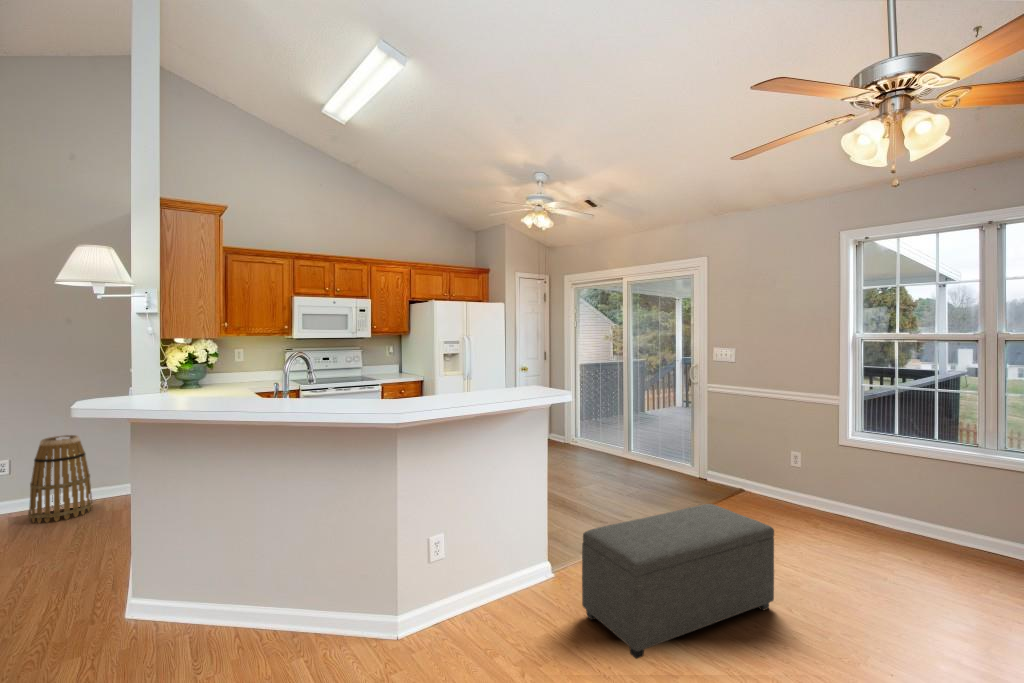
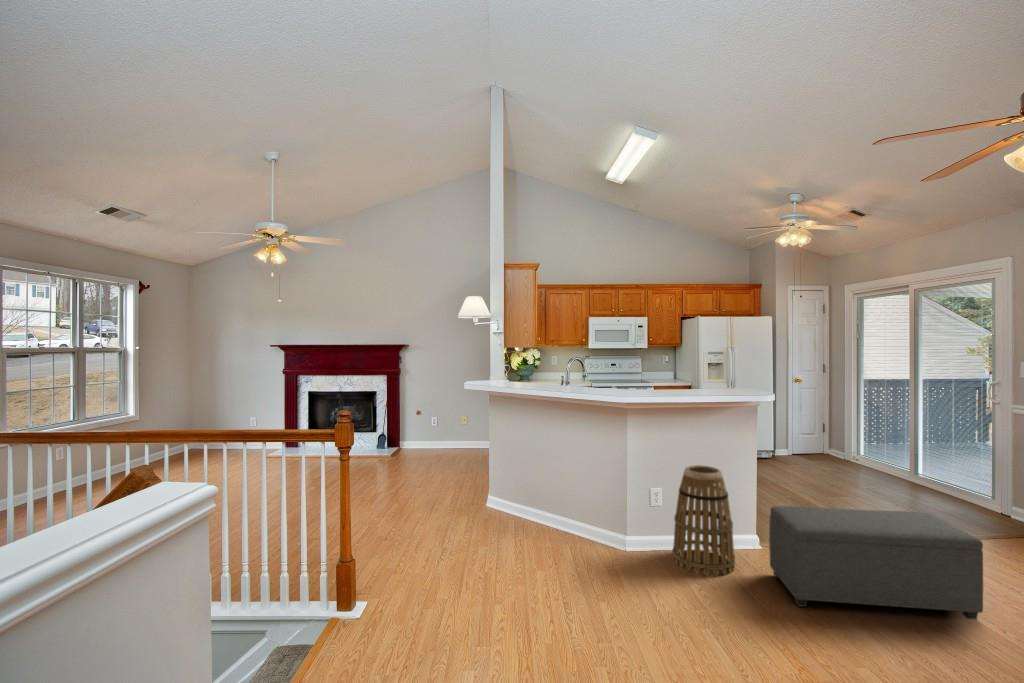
basket: present [28,435,92,523] -> present [672,465,735,576]

